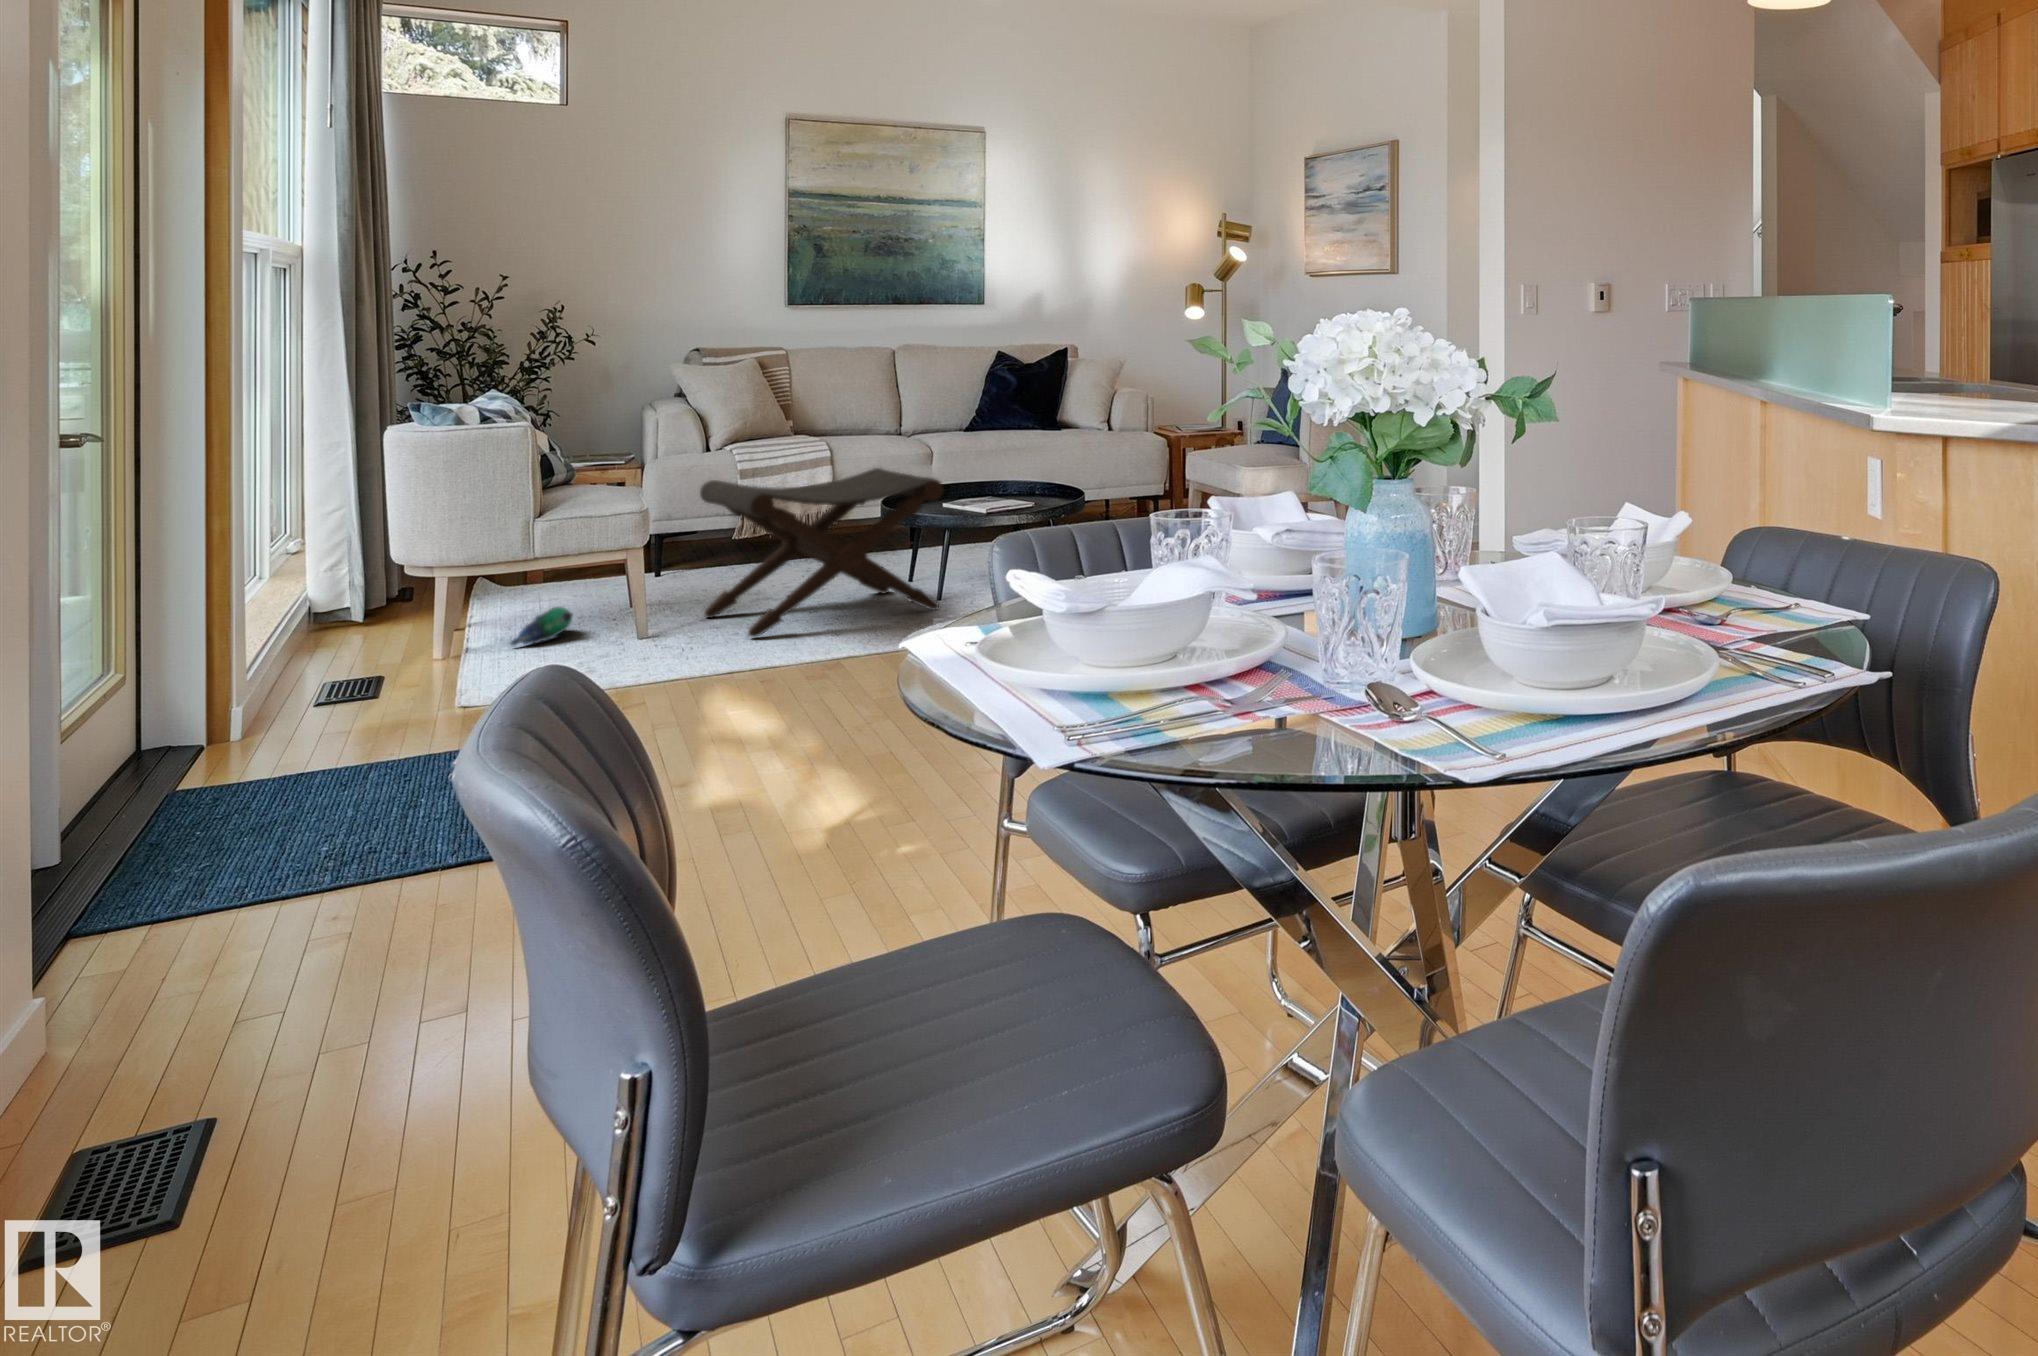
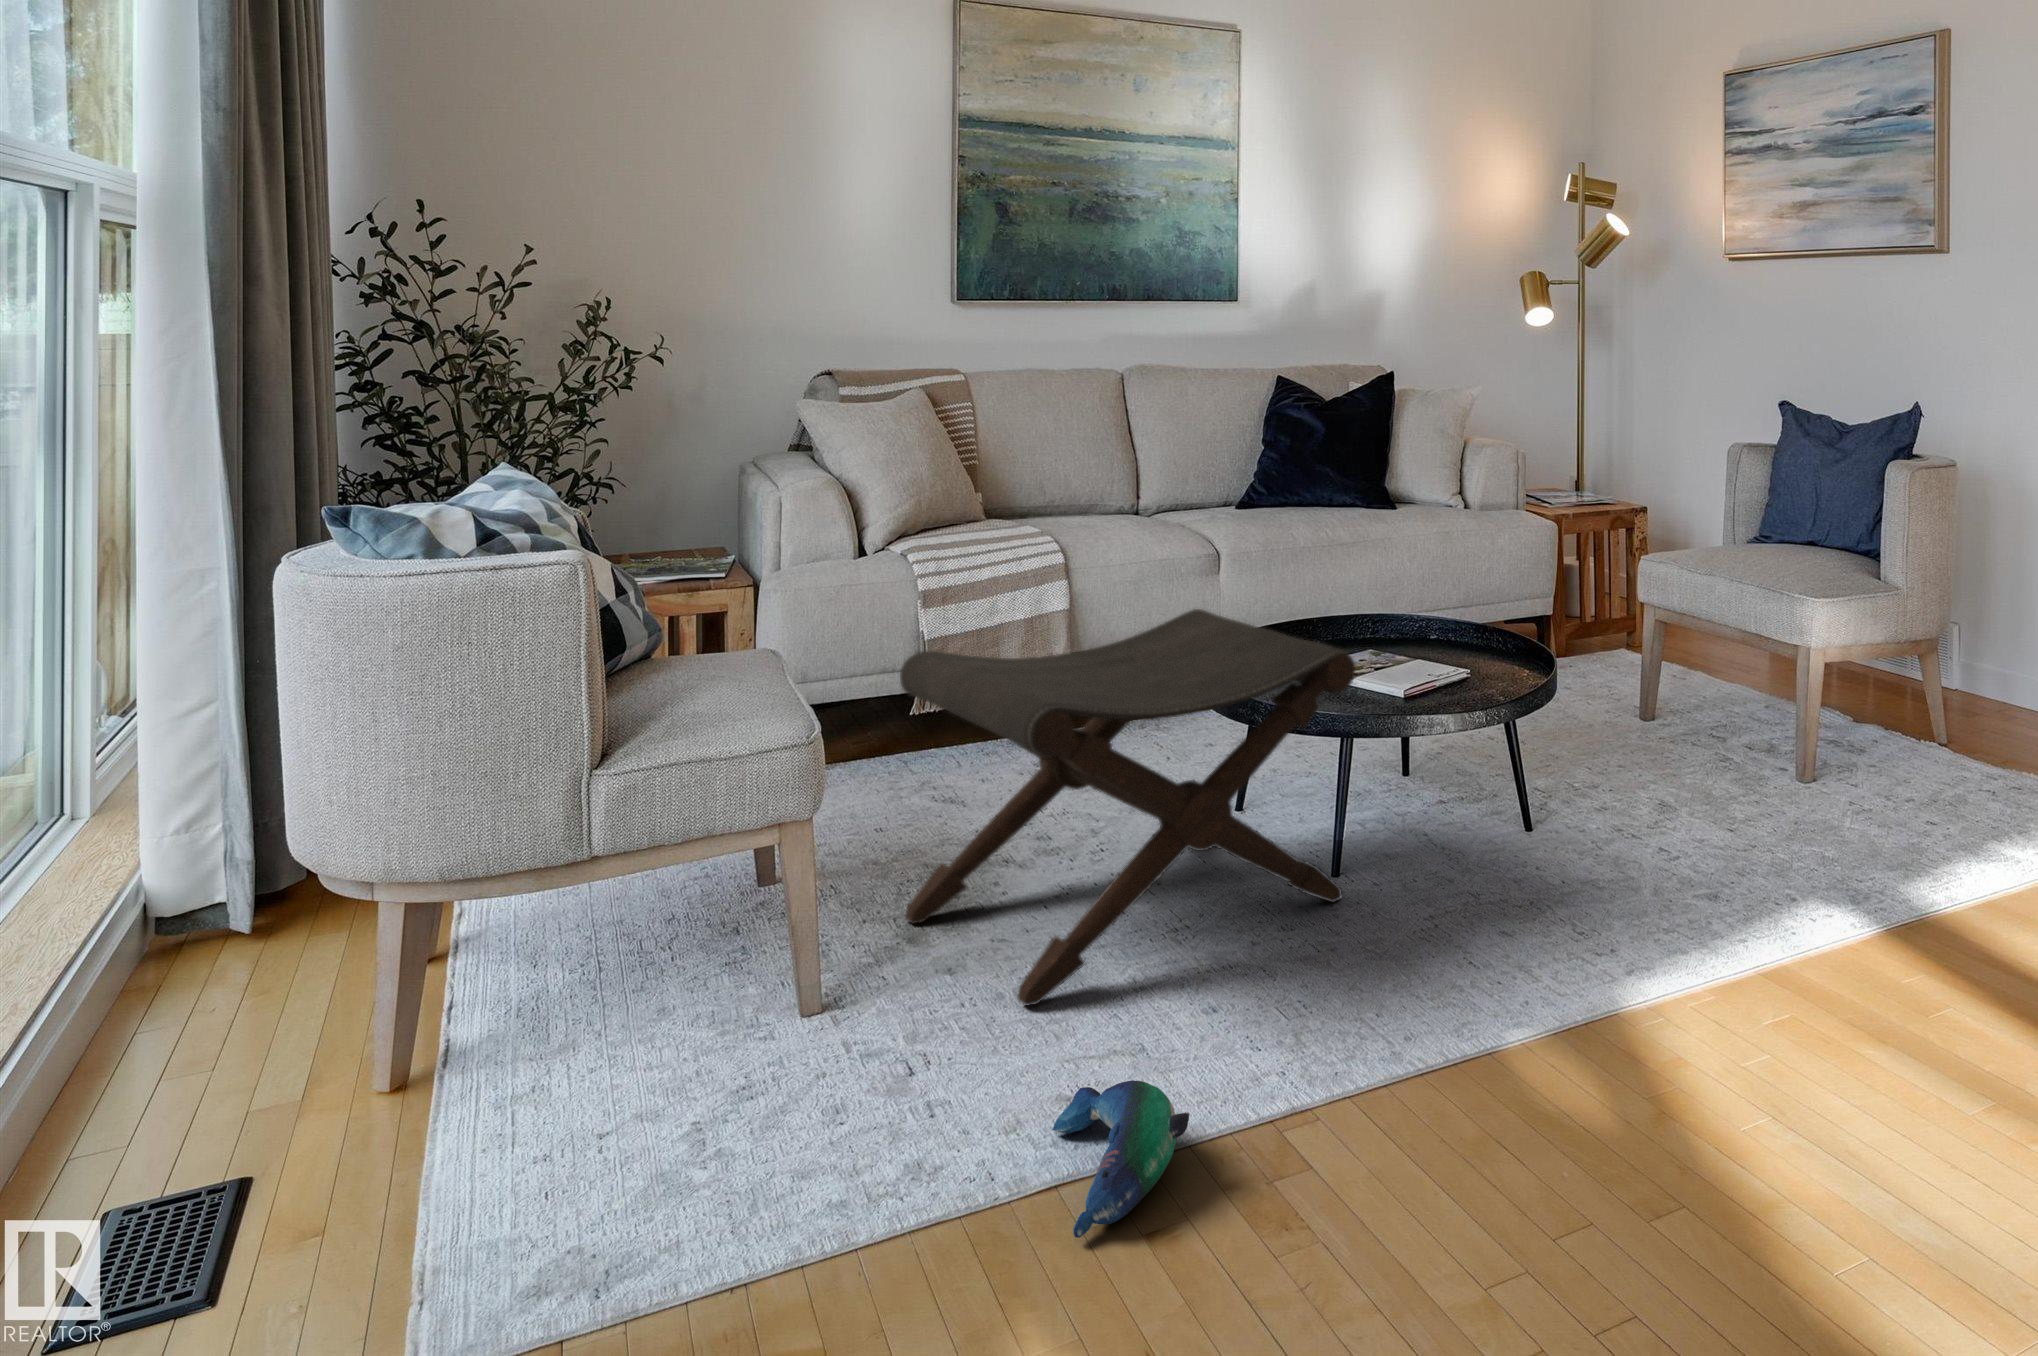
plush toy: present [511,607,572,645] -> present [1053,1080,1189,1238]

